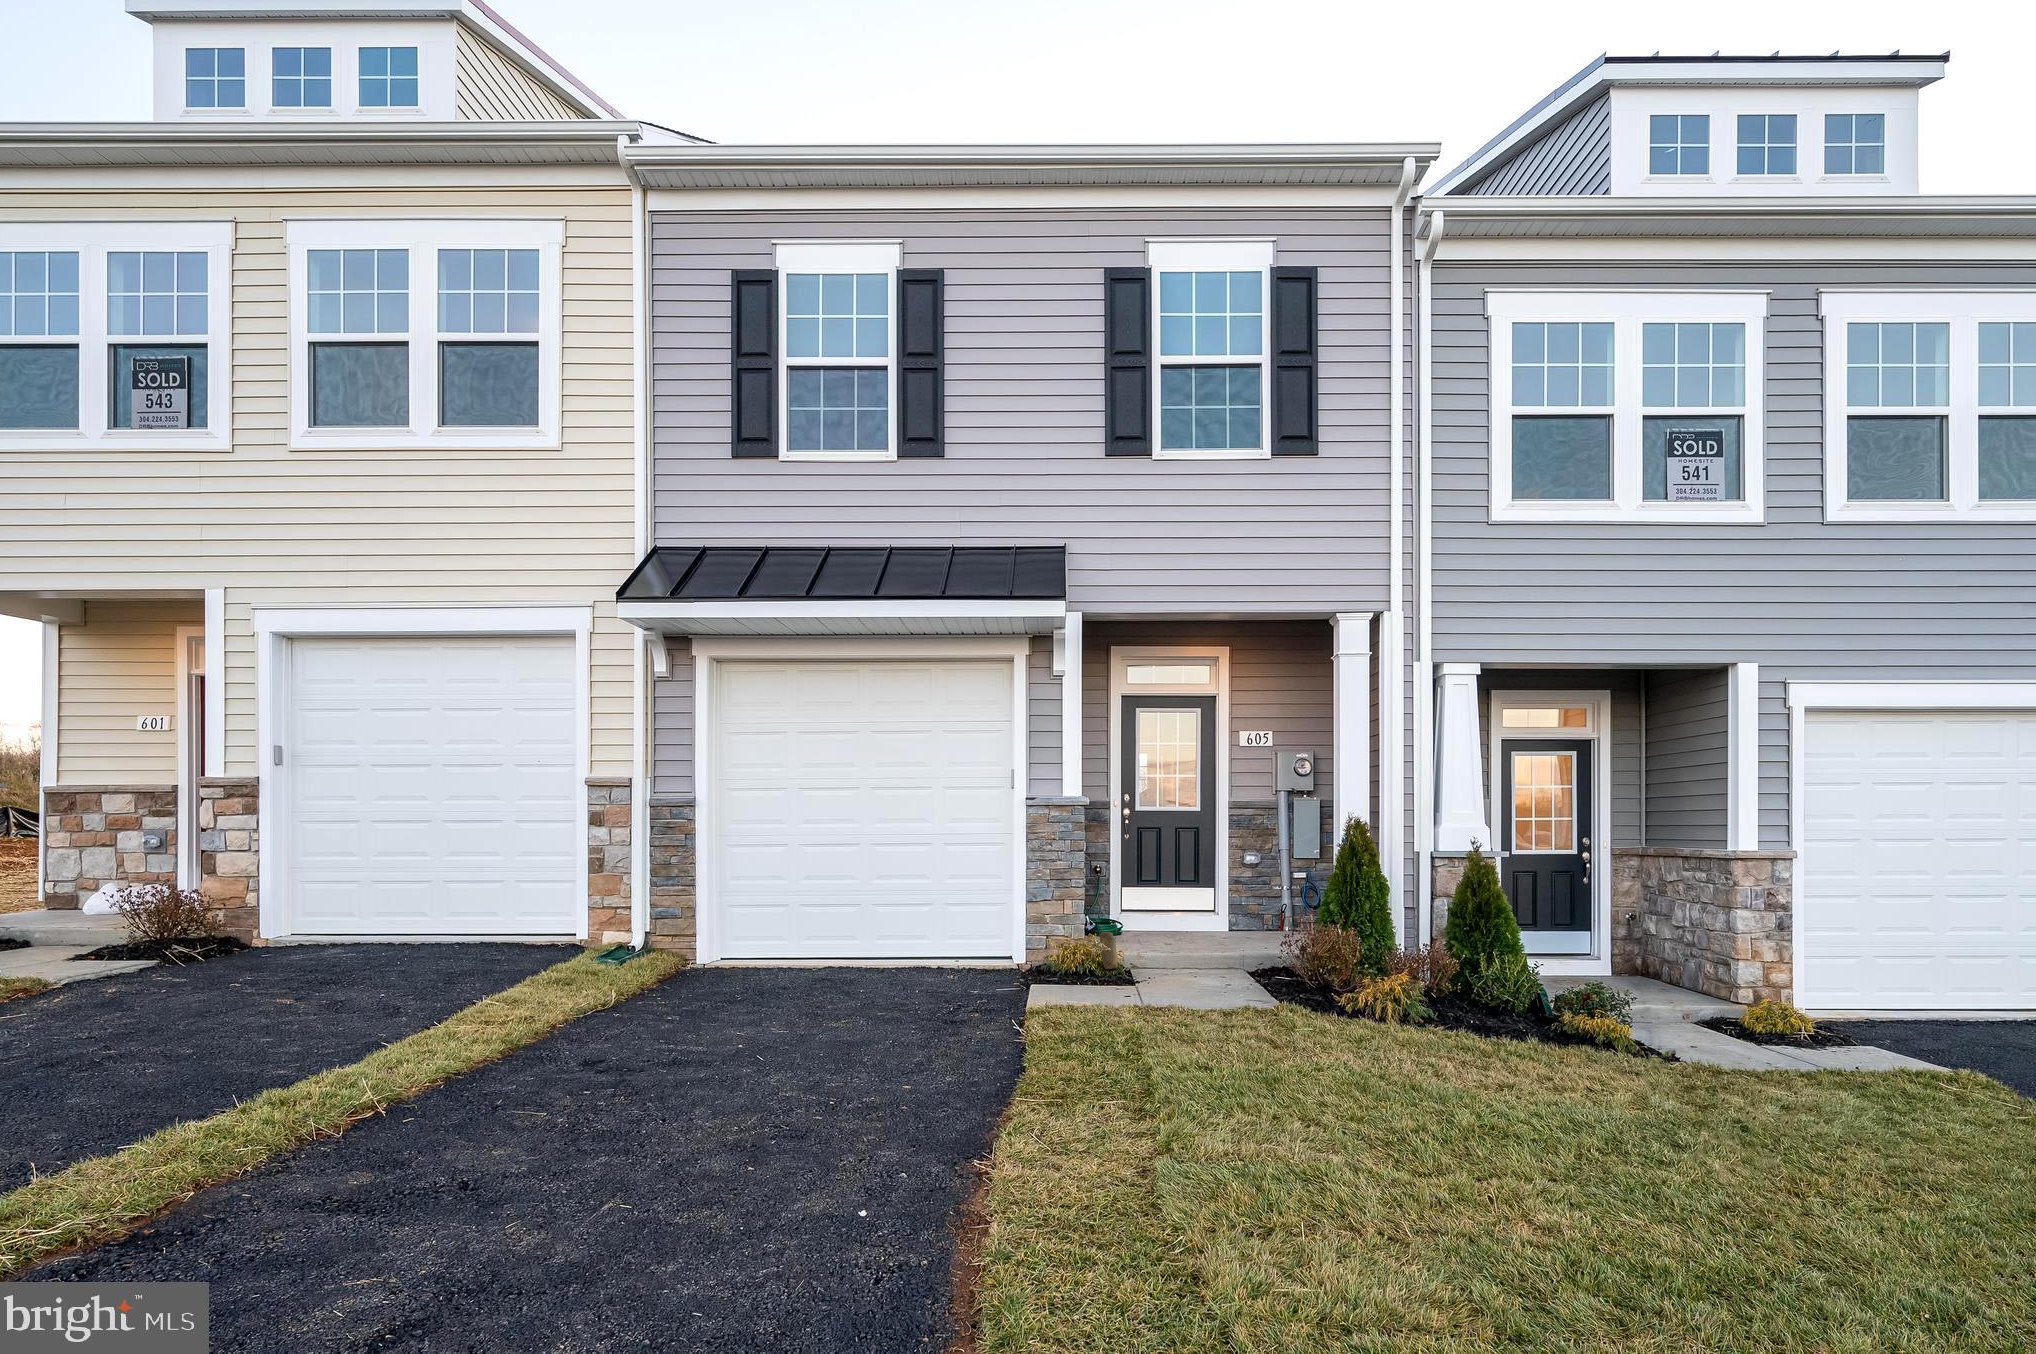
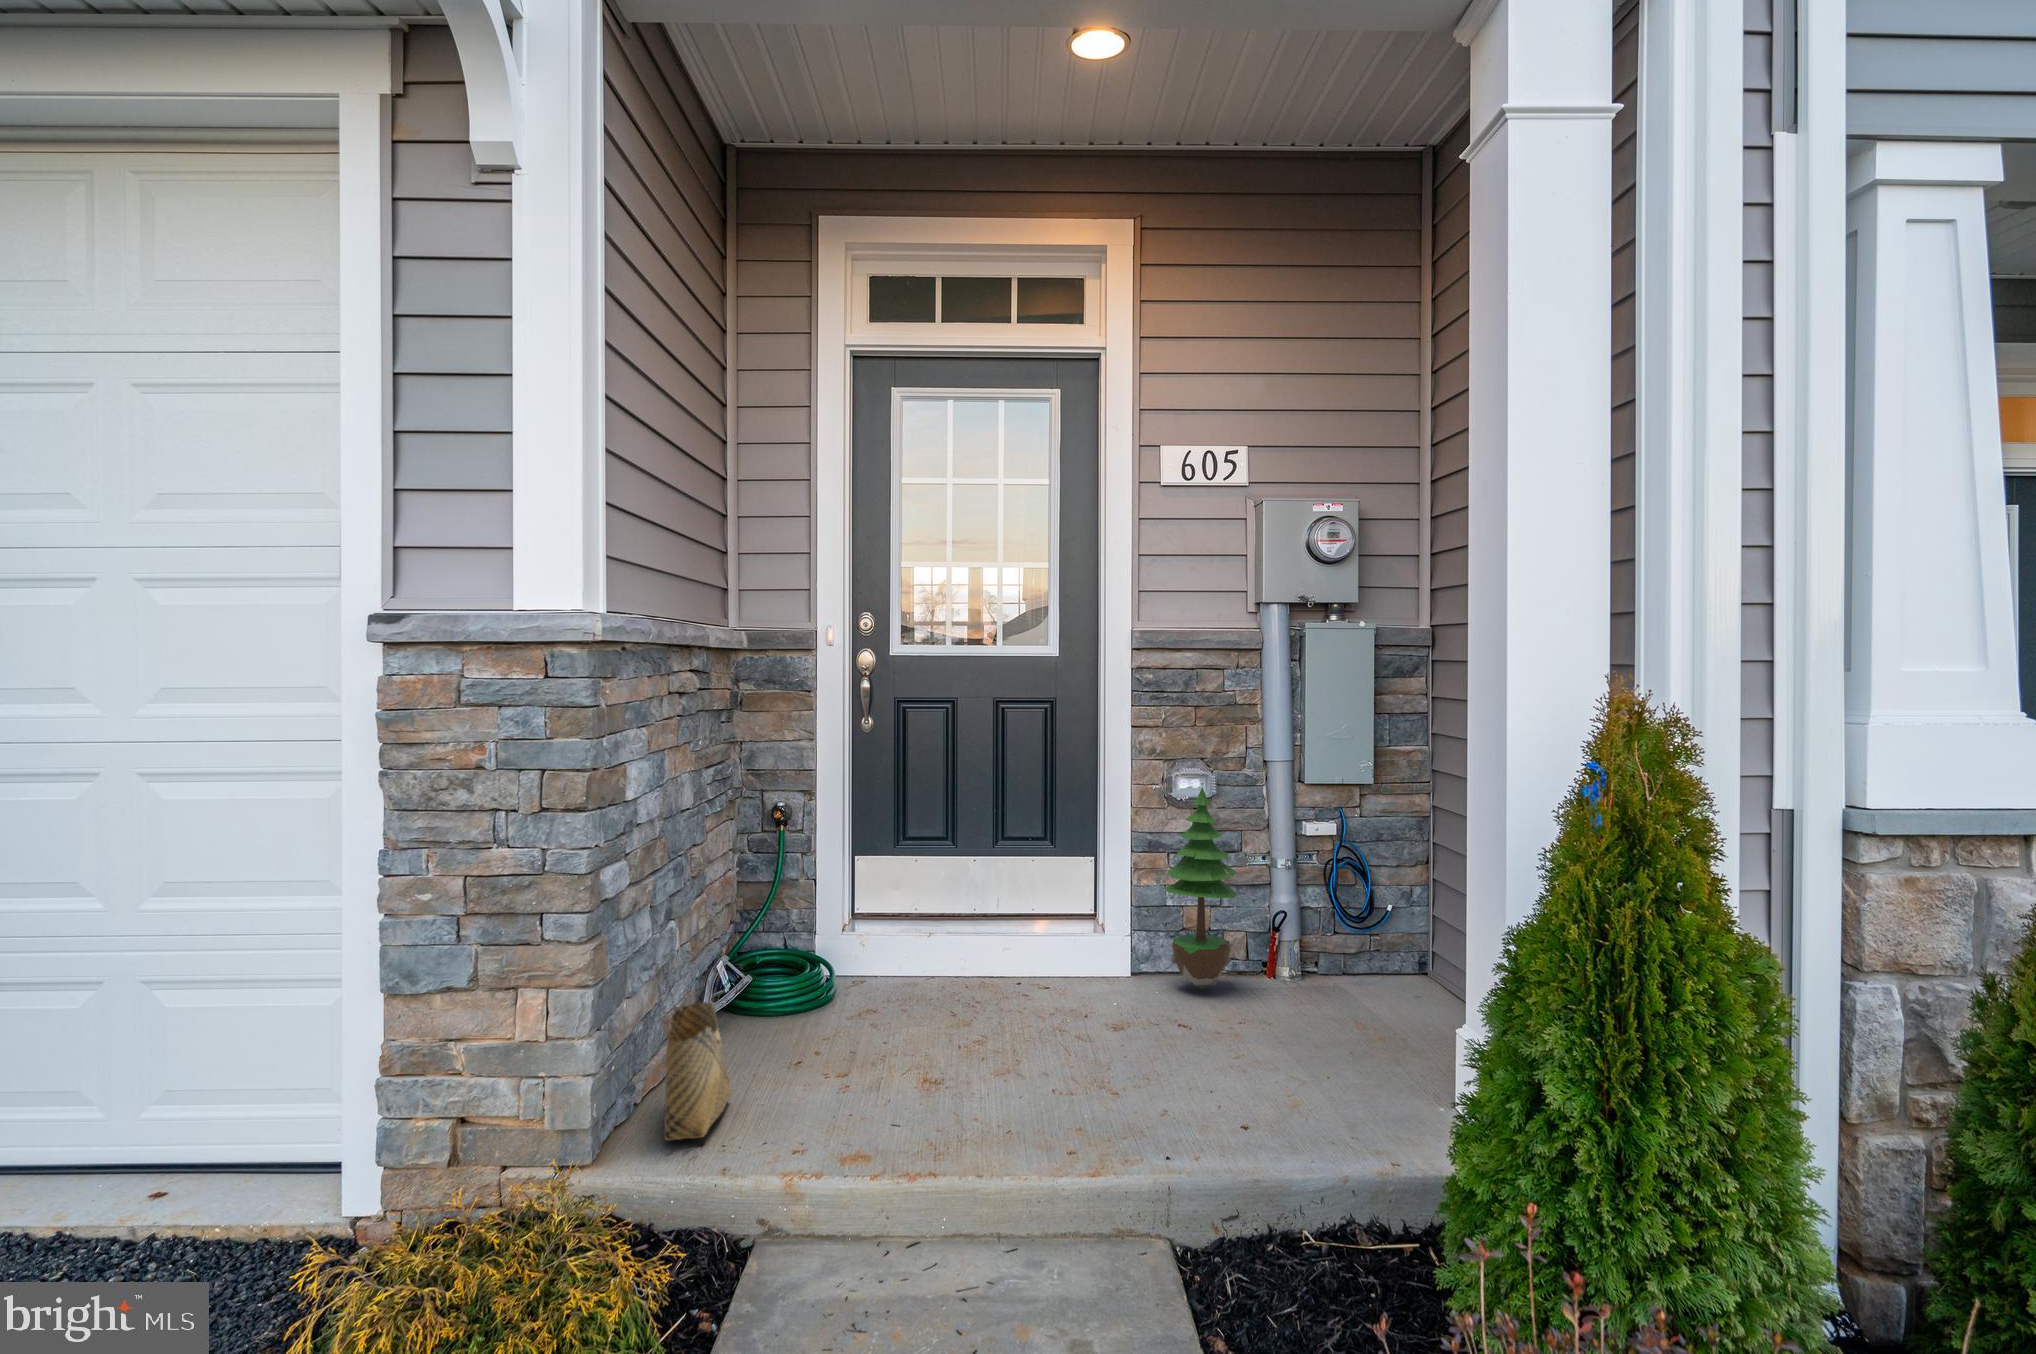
potted tree: none [1242,861,1269,936] -> present [1164,787,1237,990]

